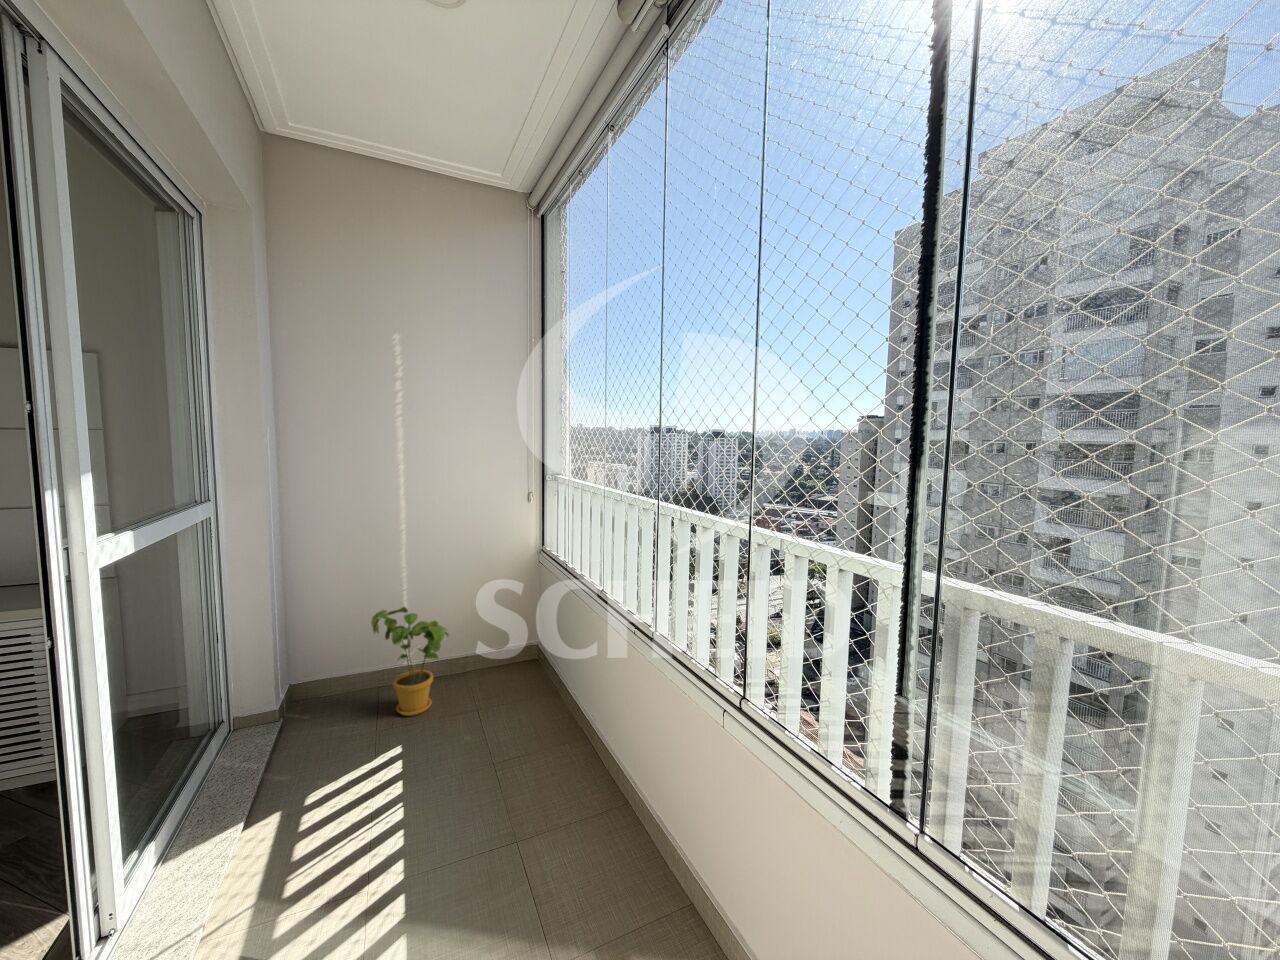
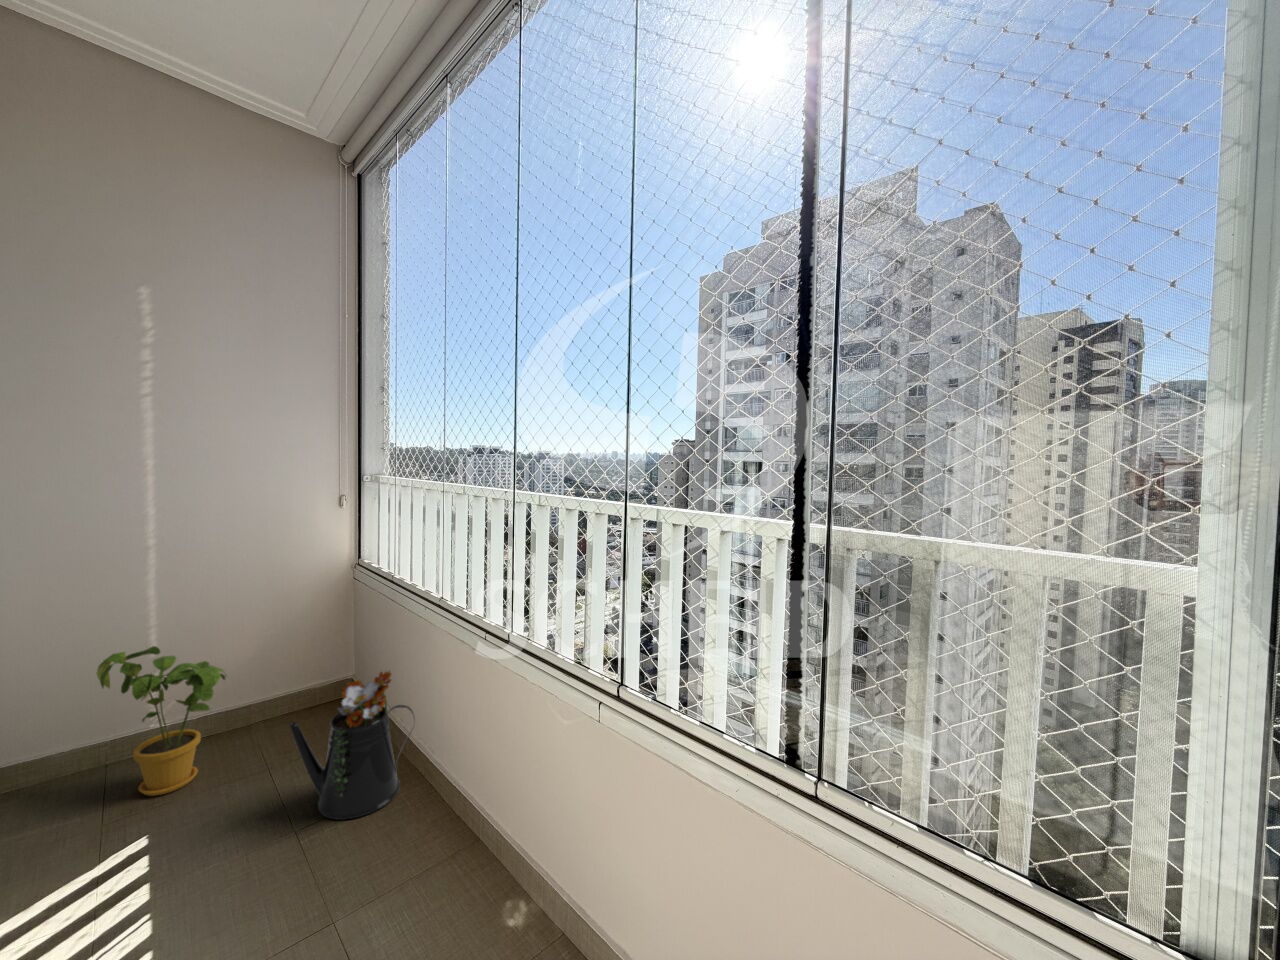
watering can: none [489,642,581,762] -> present [290,671,414,820]

